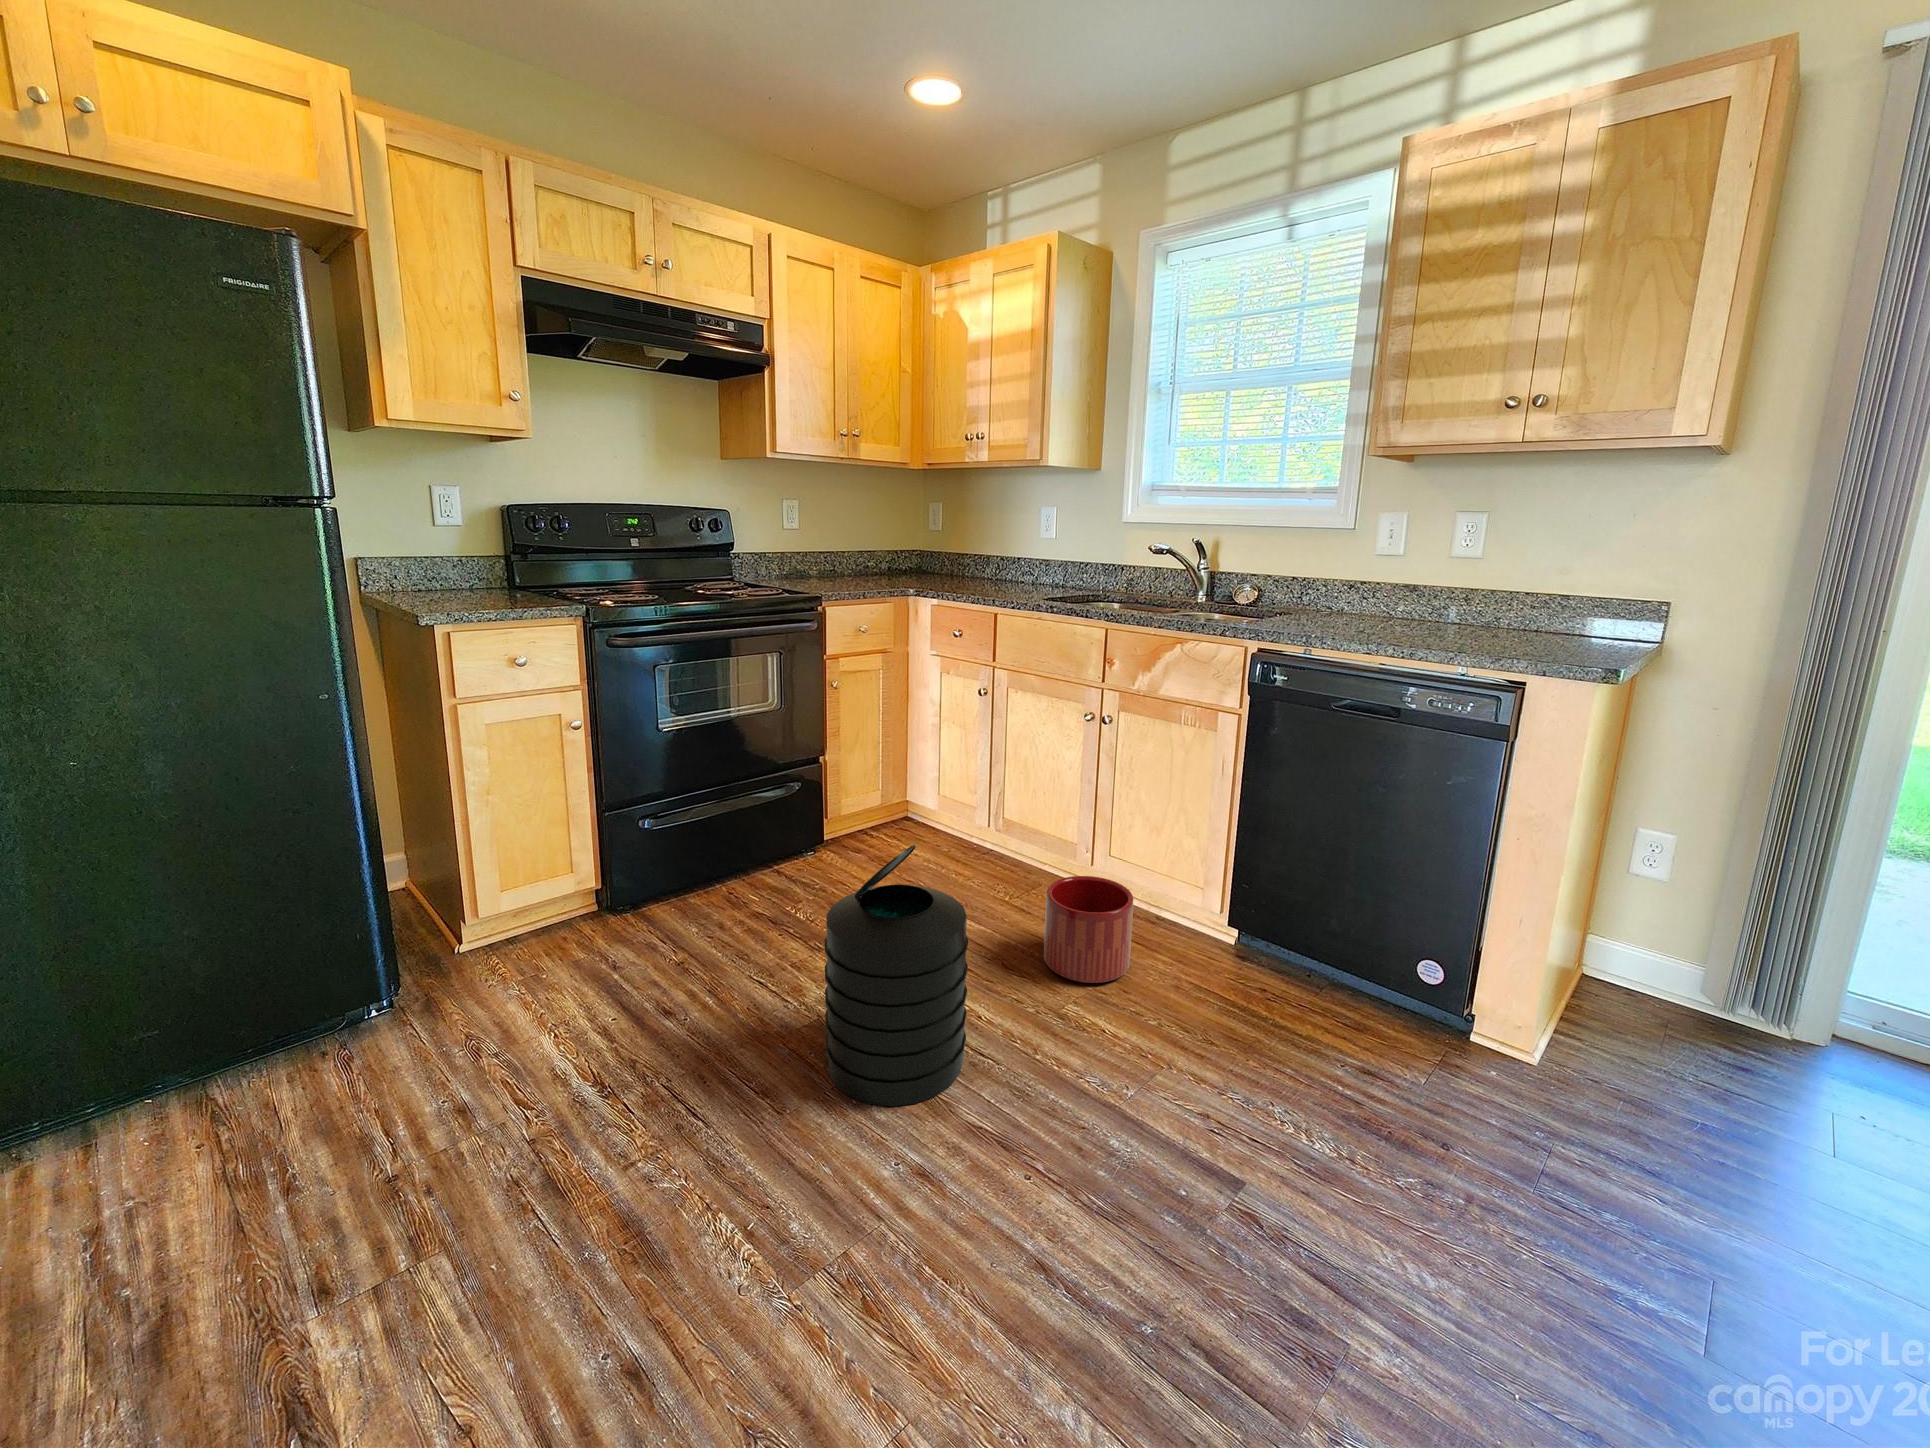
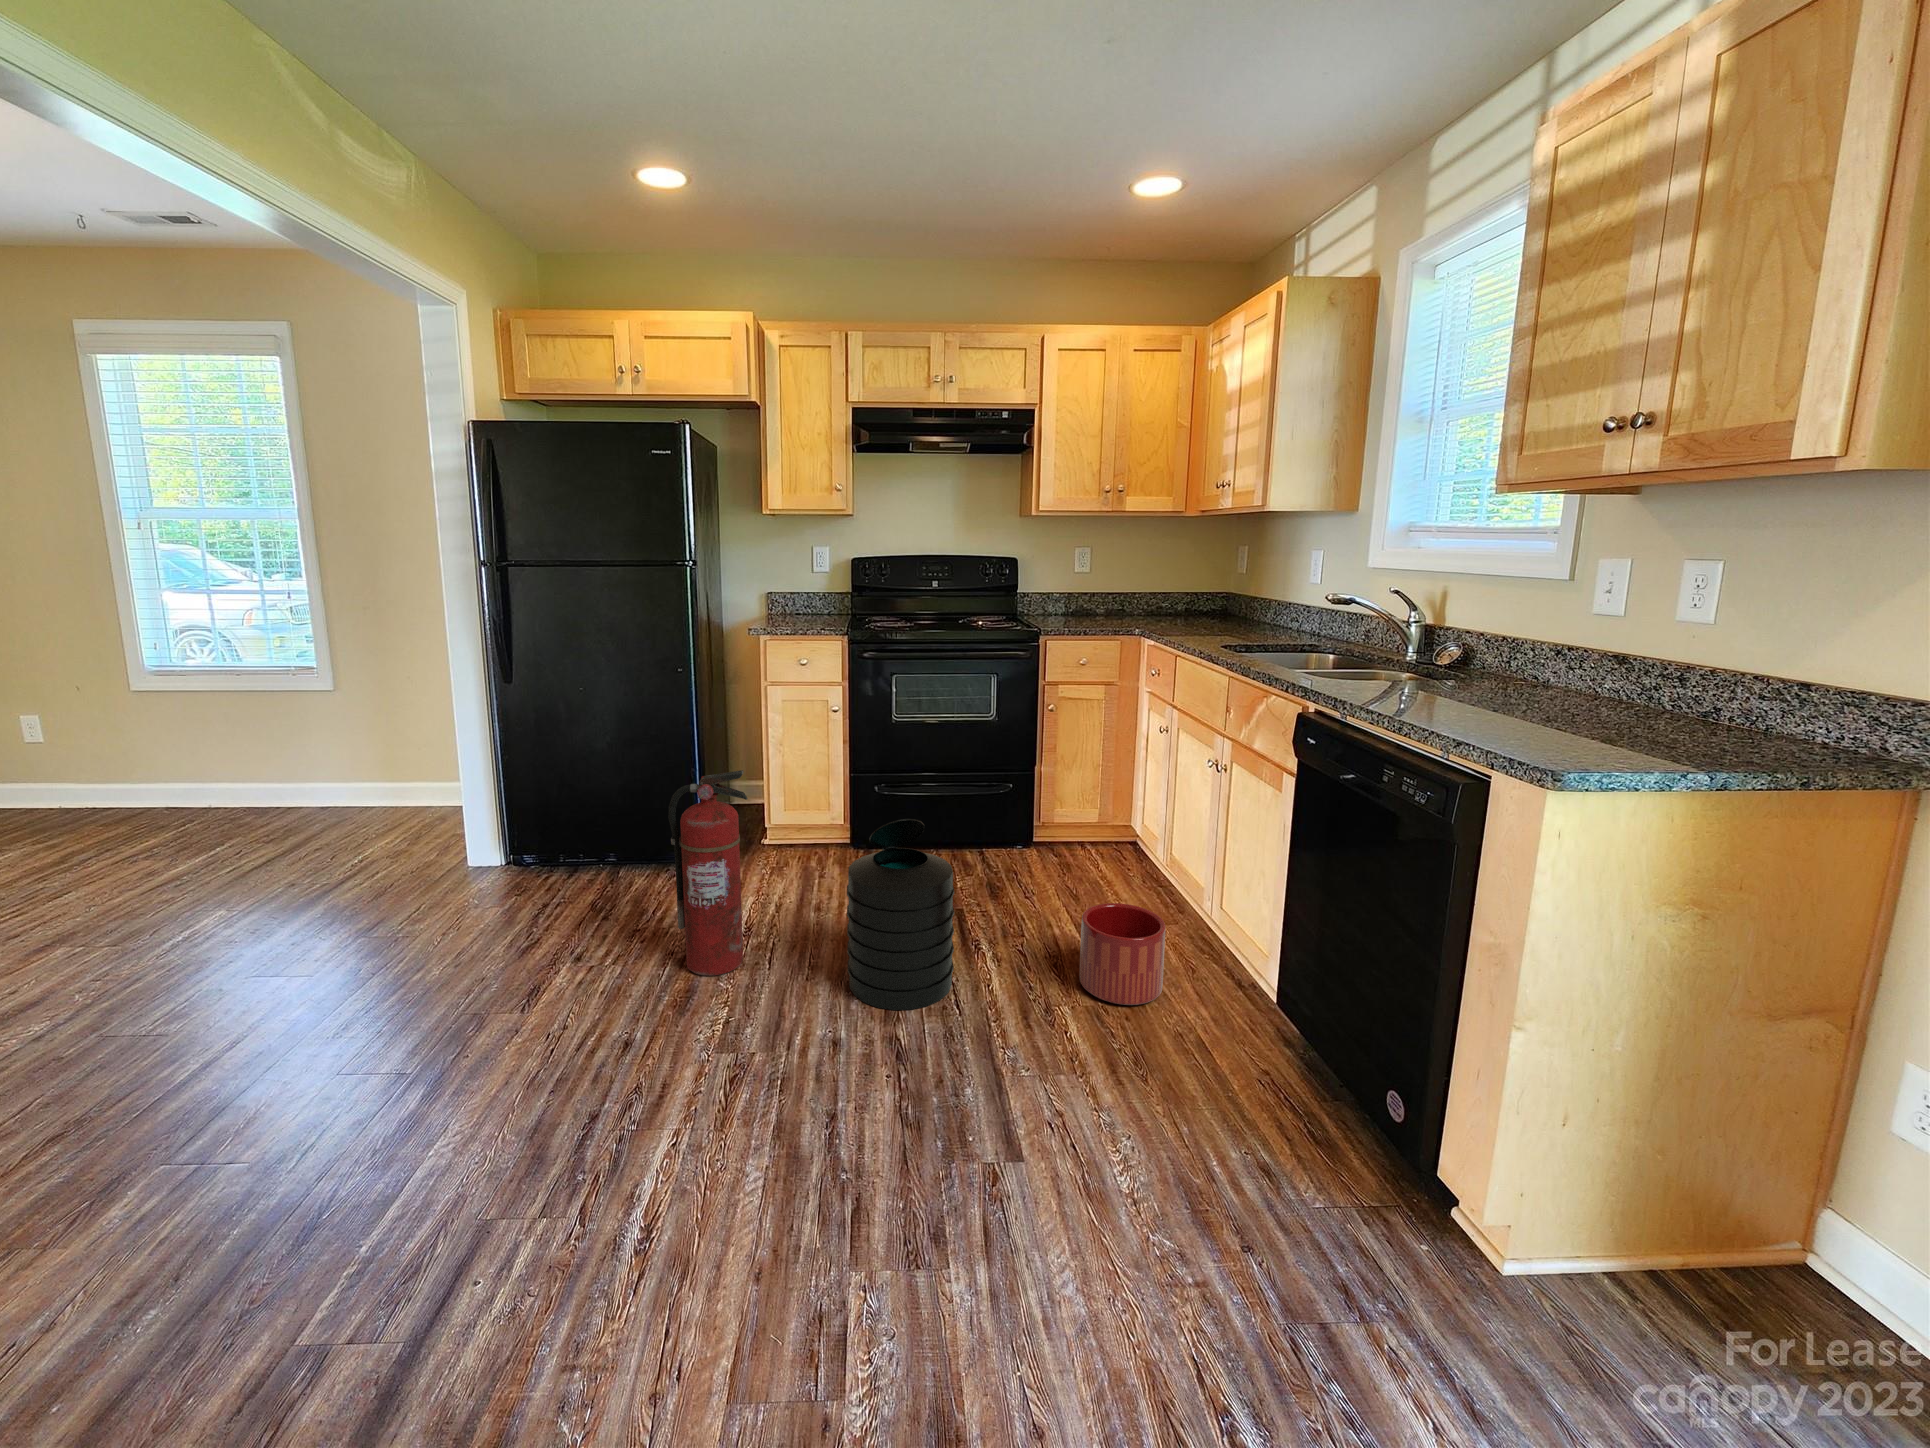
fire extinguisher: none [525,839,664,1197] -> present [669,770,748,976]

